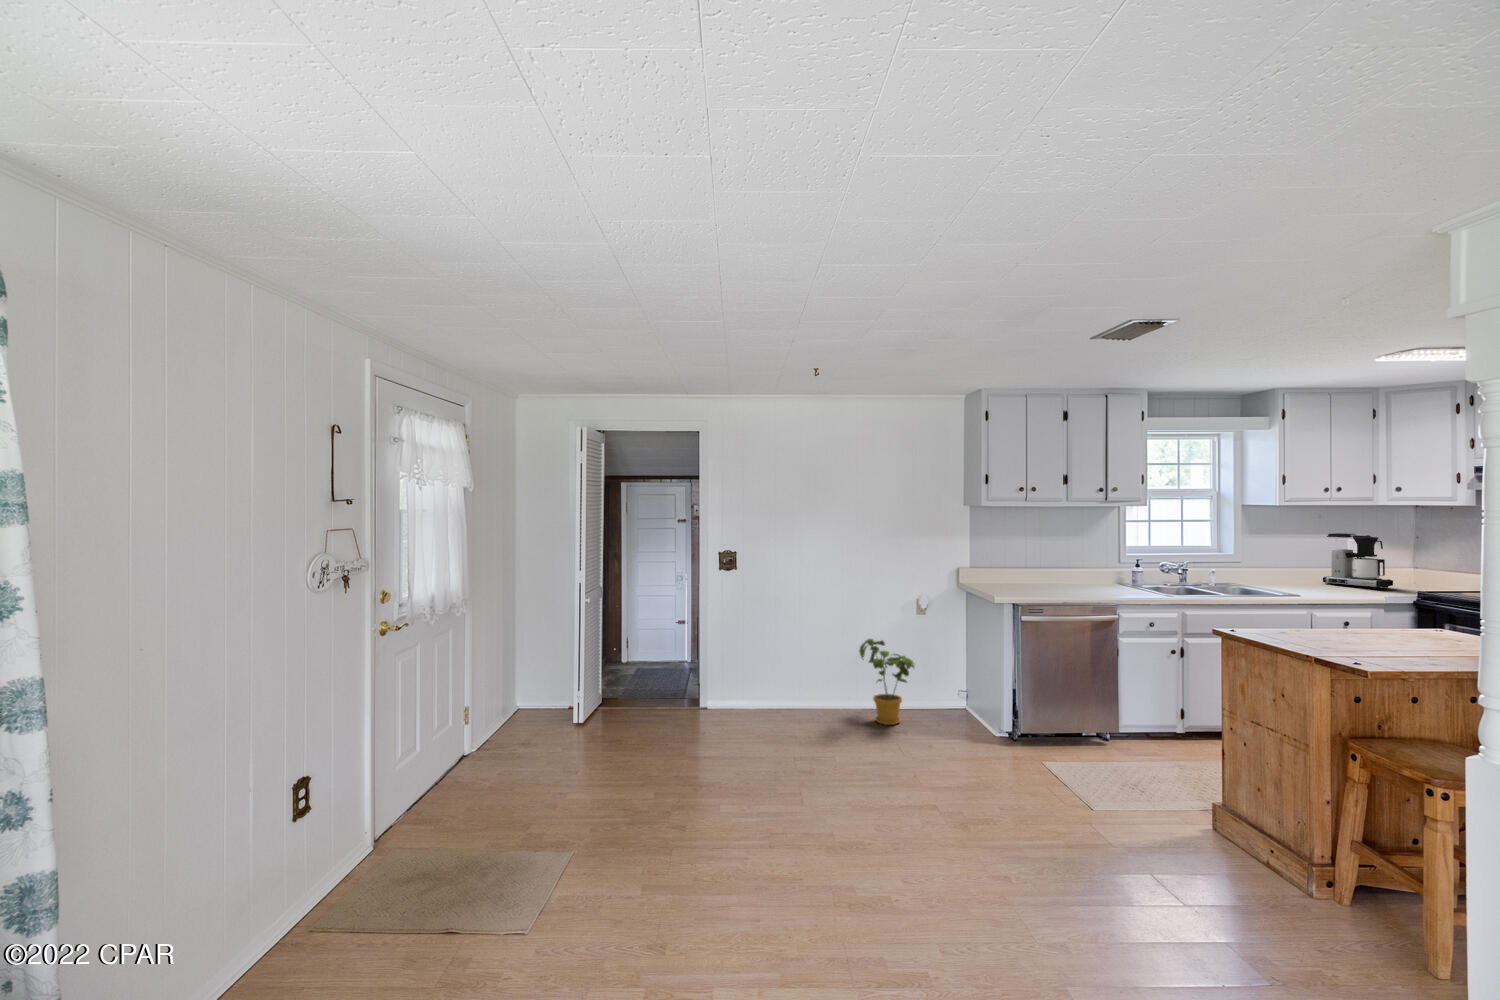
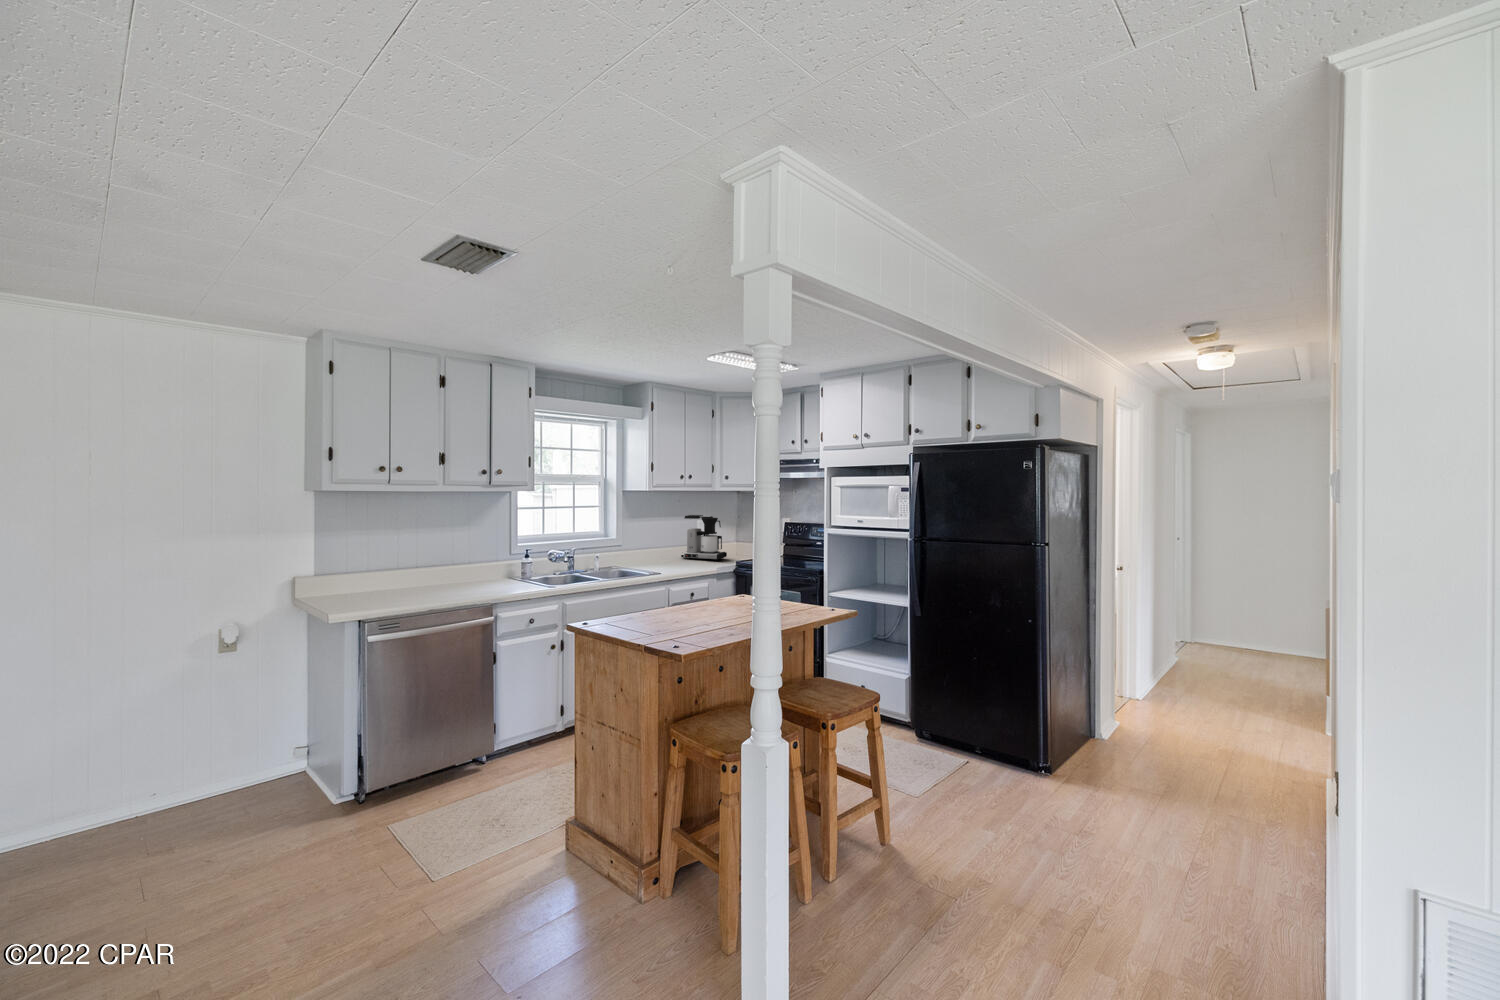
house plant: present [860,639,914,725] -> none [75,706,196,841]

